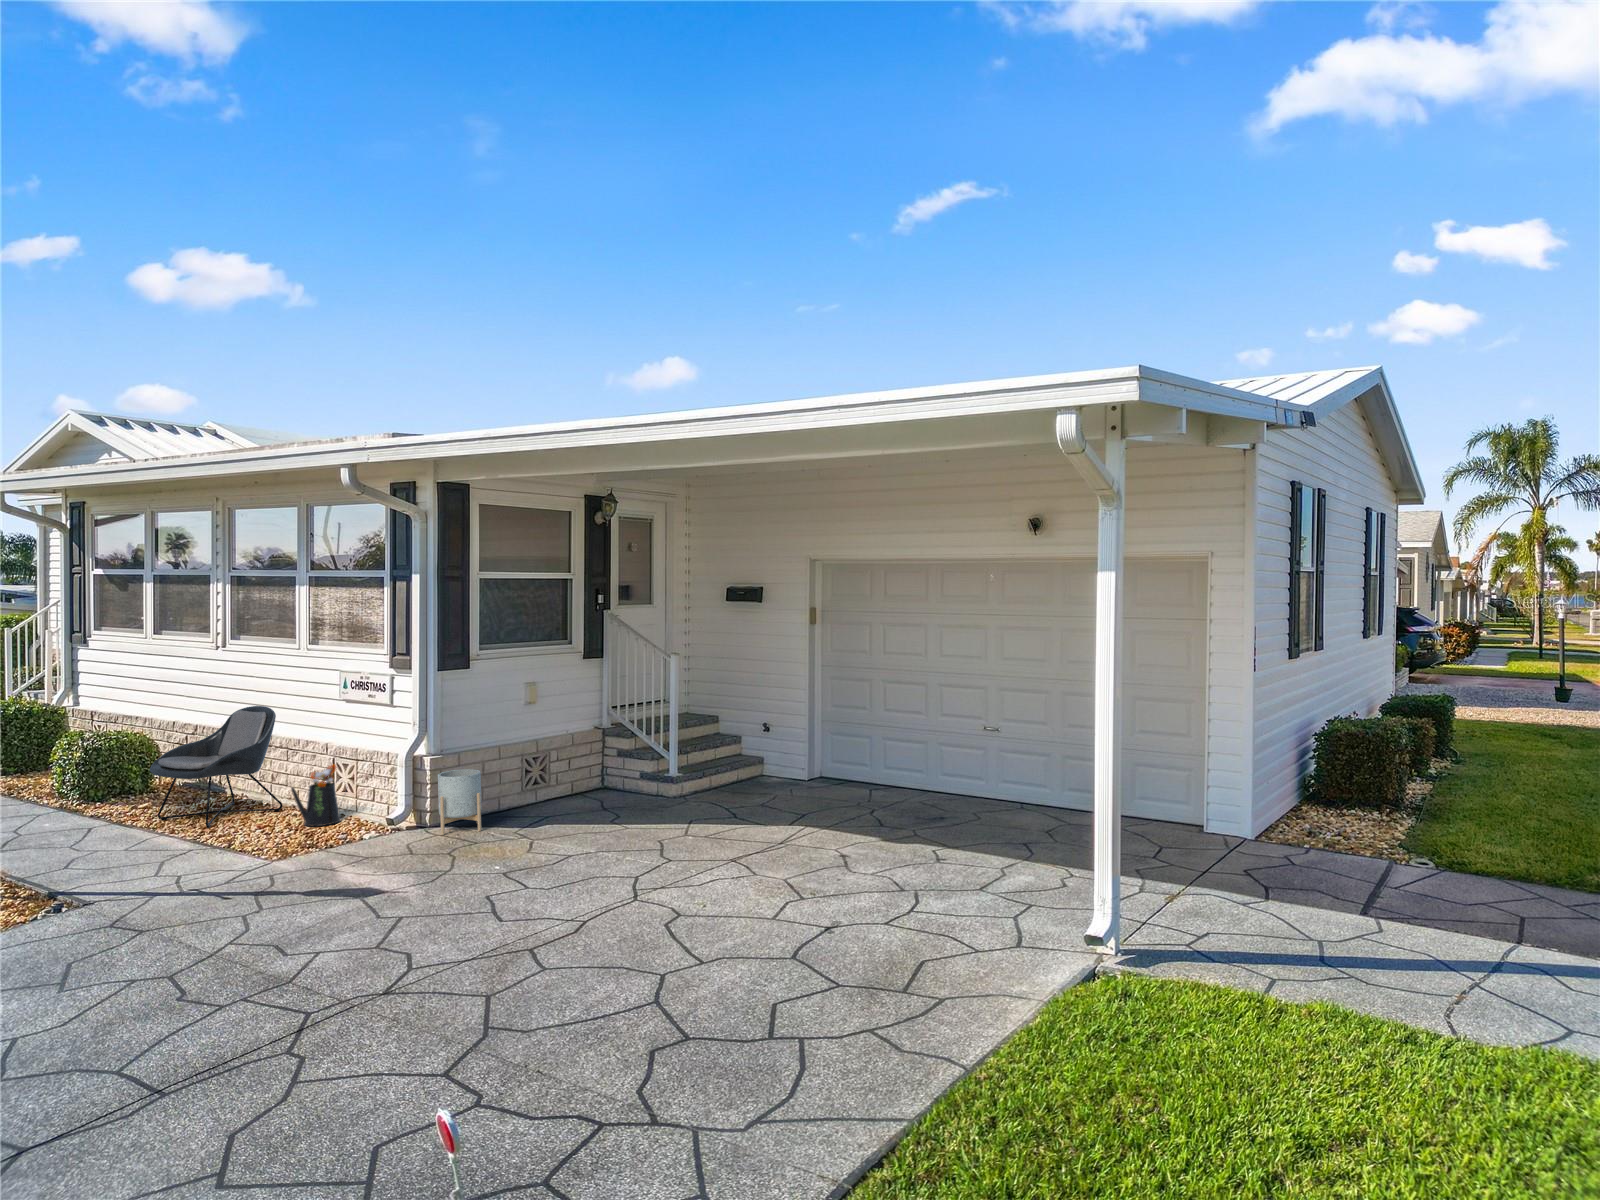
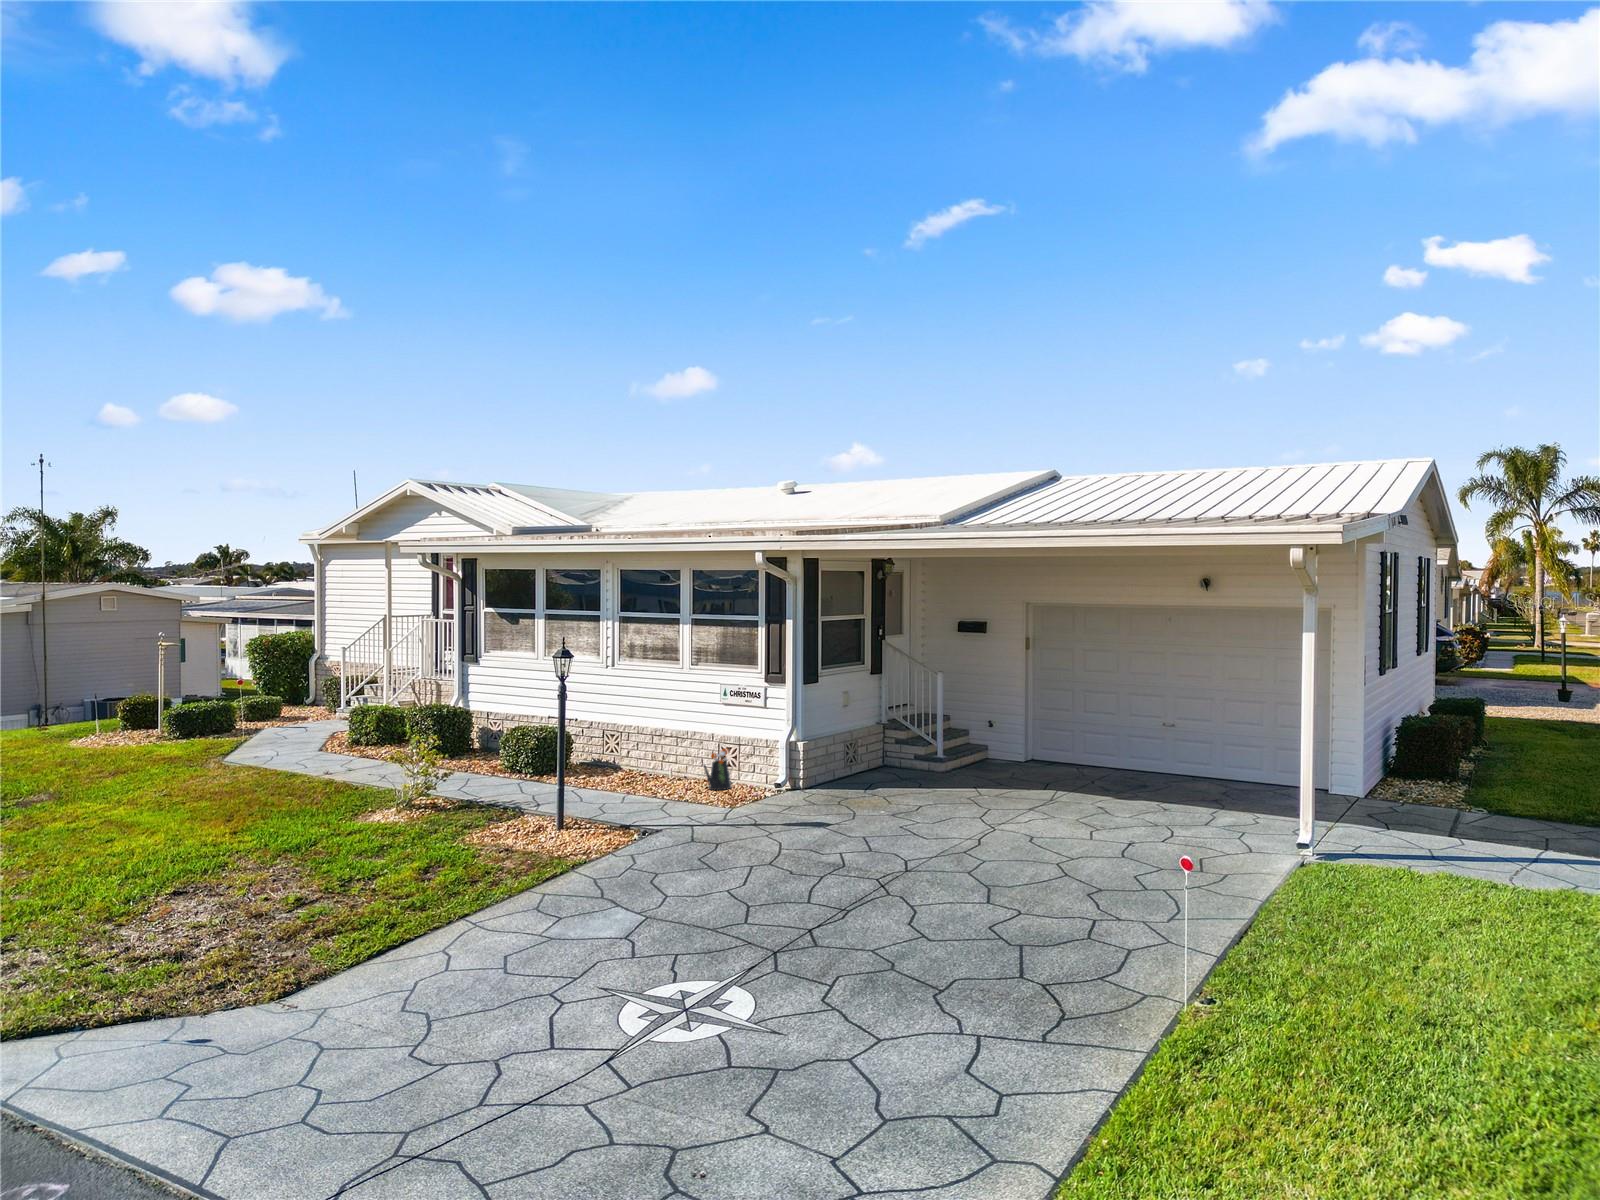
lounge chair: present [150,706,282,828] -> none [597,708,678,791]
planter: present [438,769,482,835] -> none [806,752,839,795]

